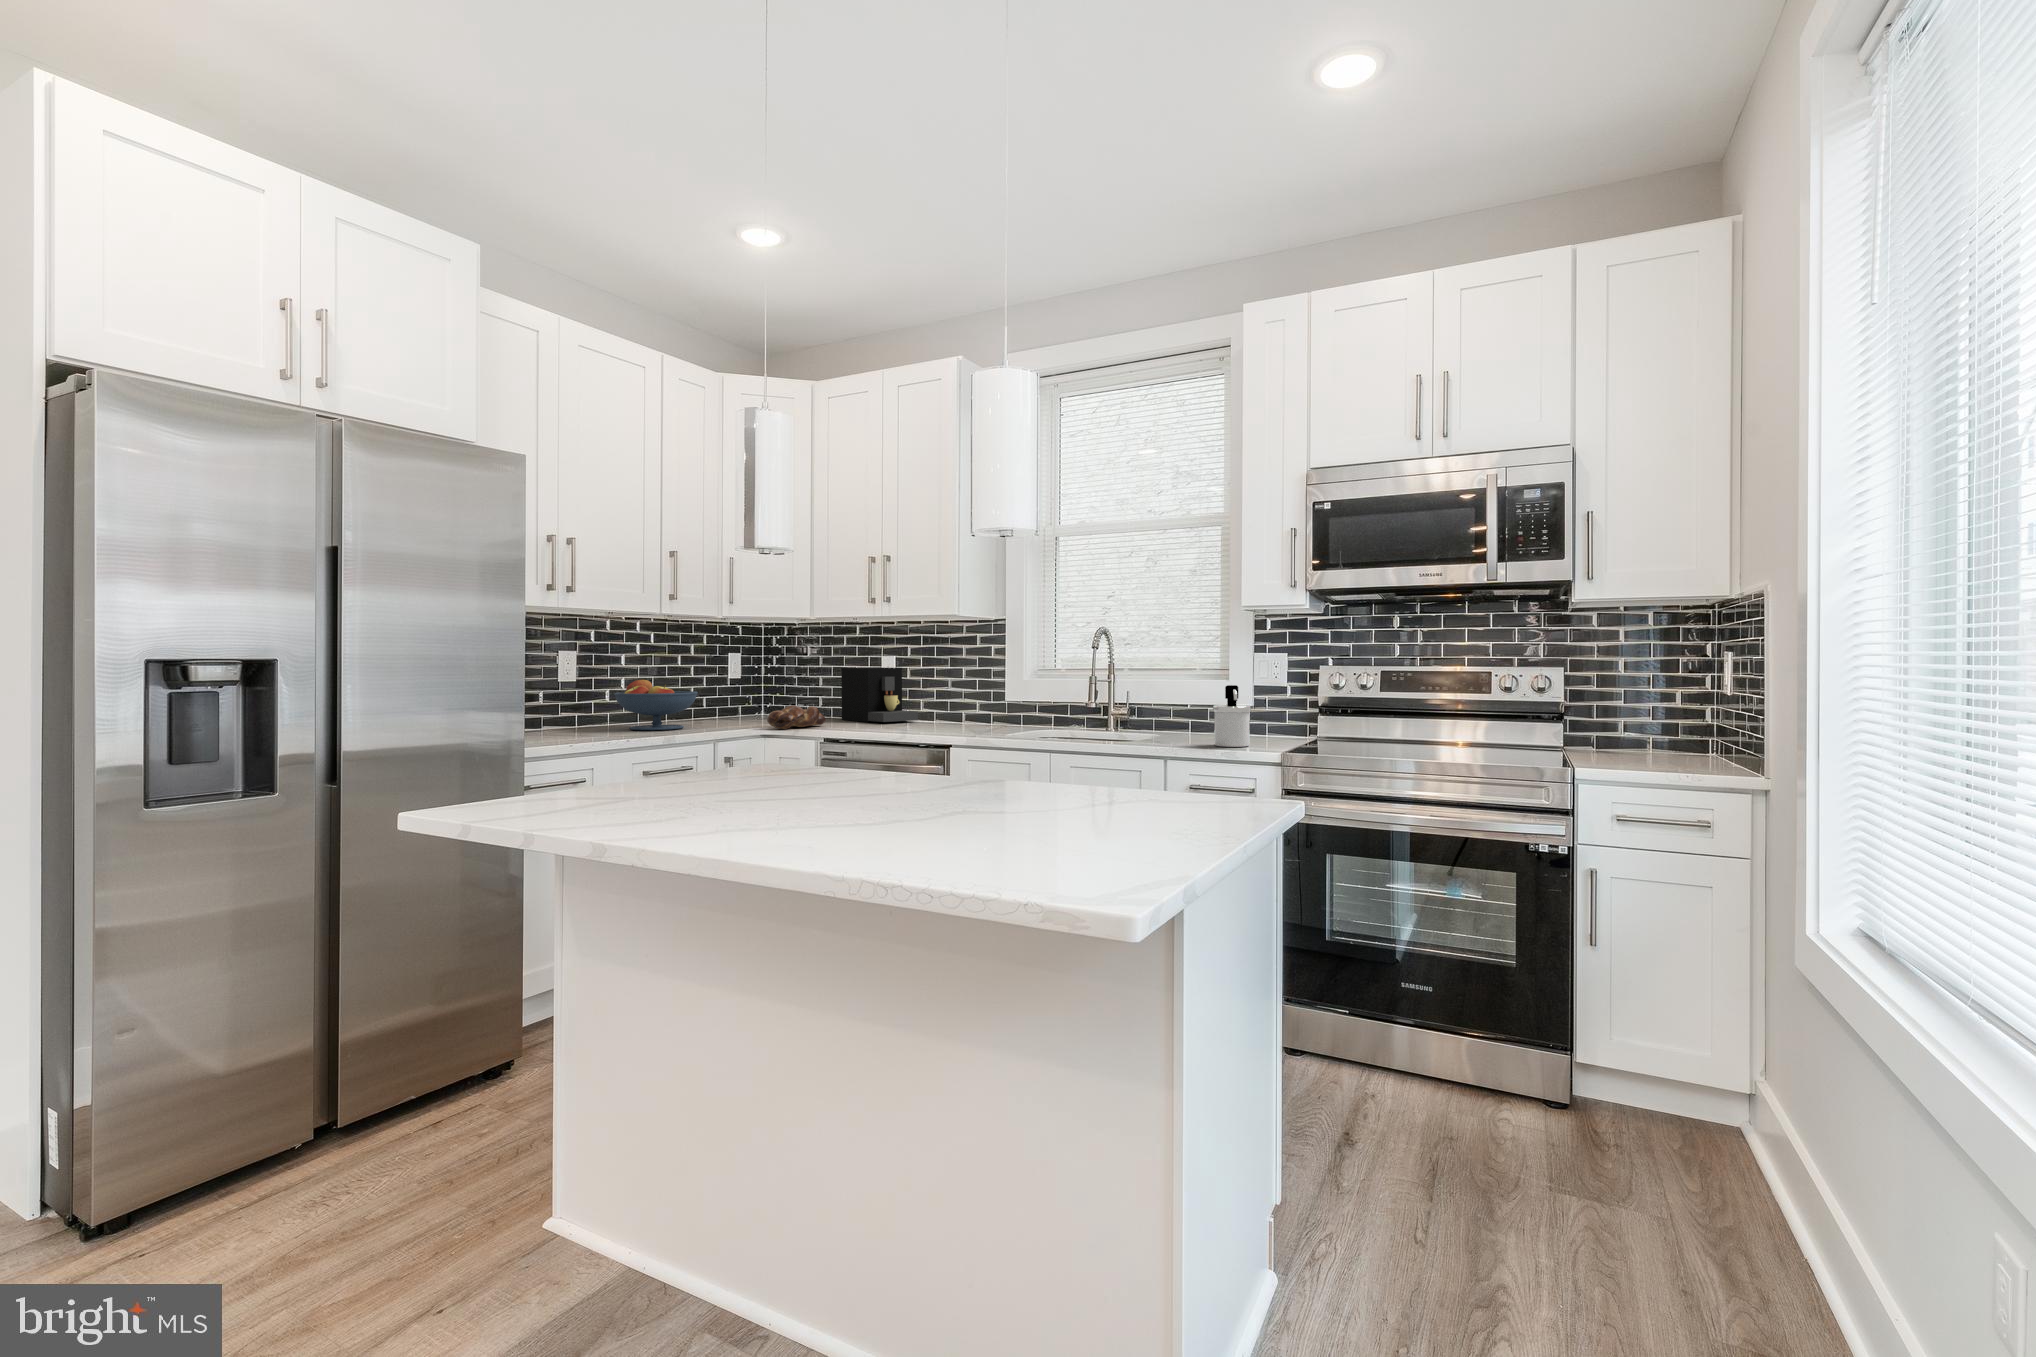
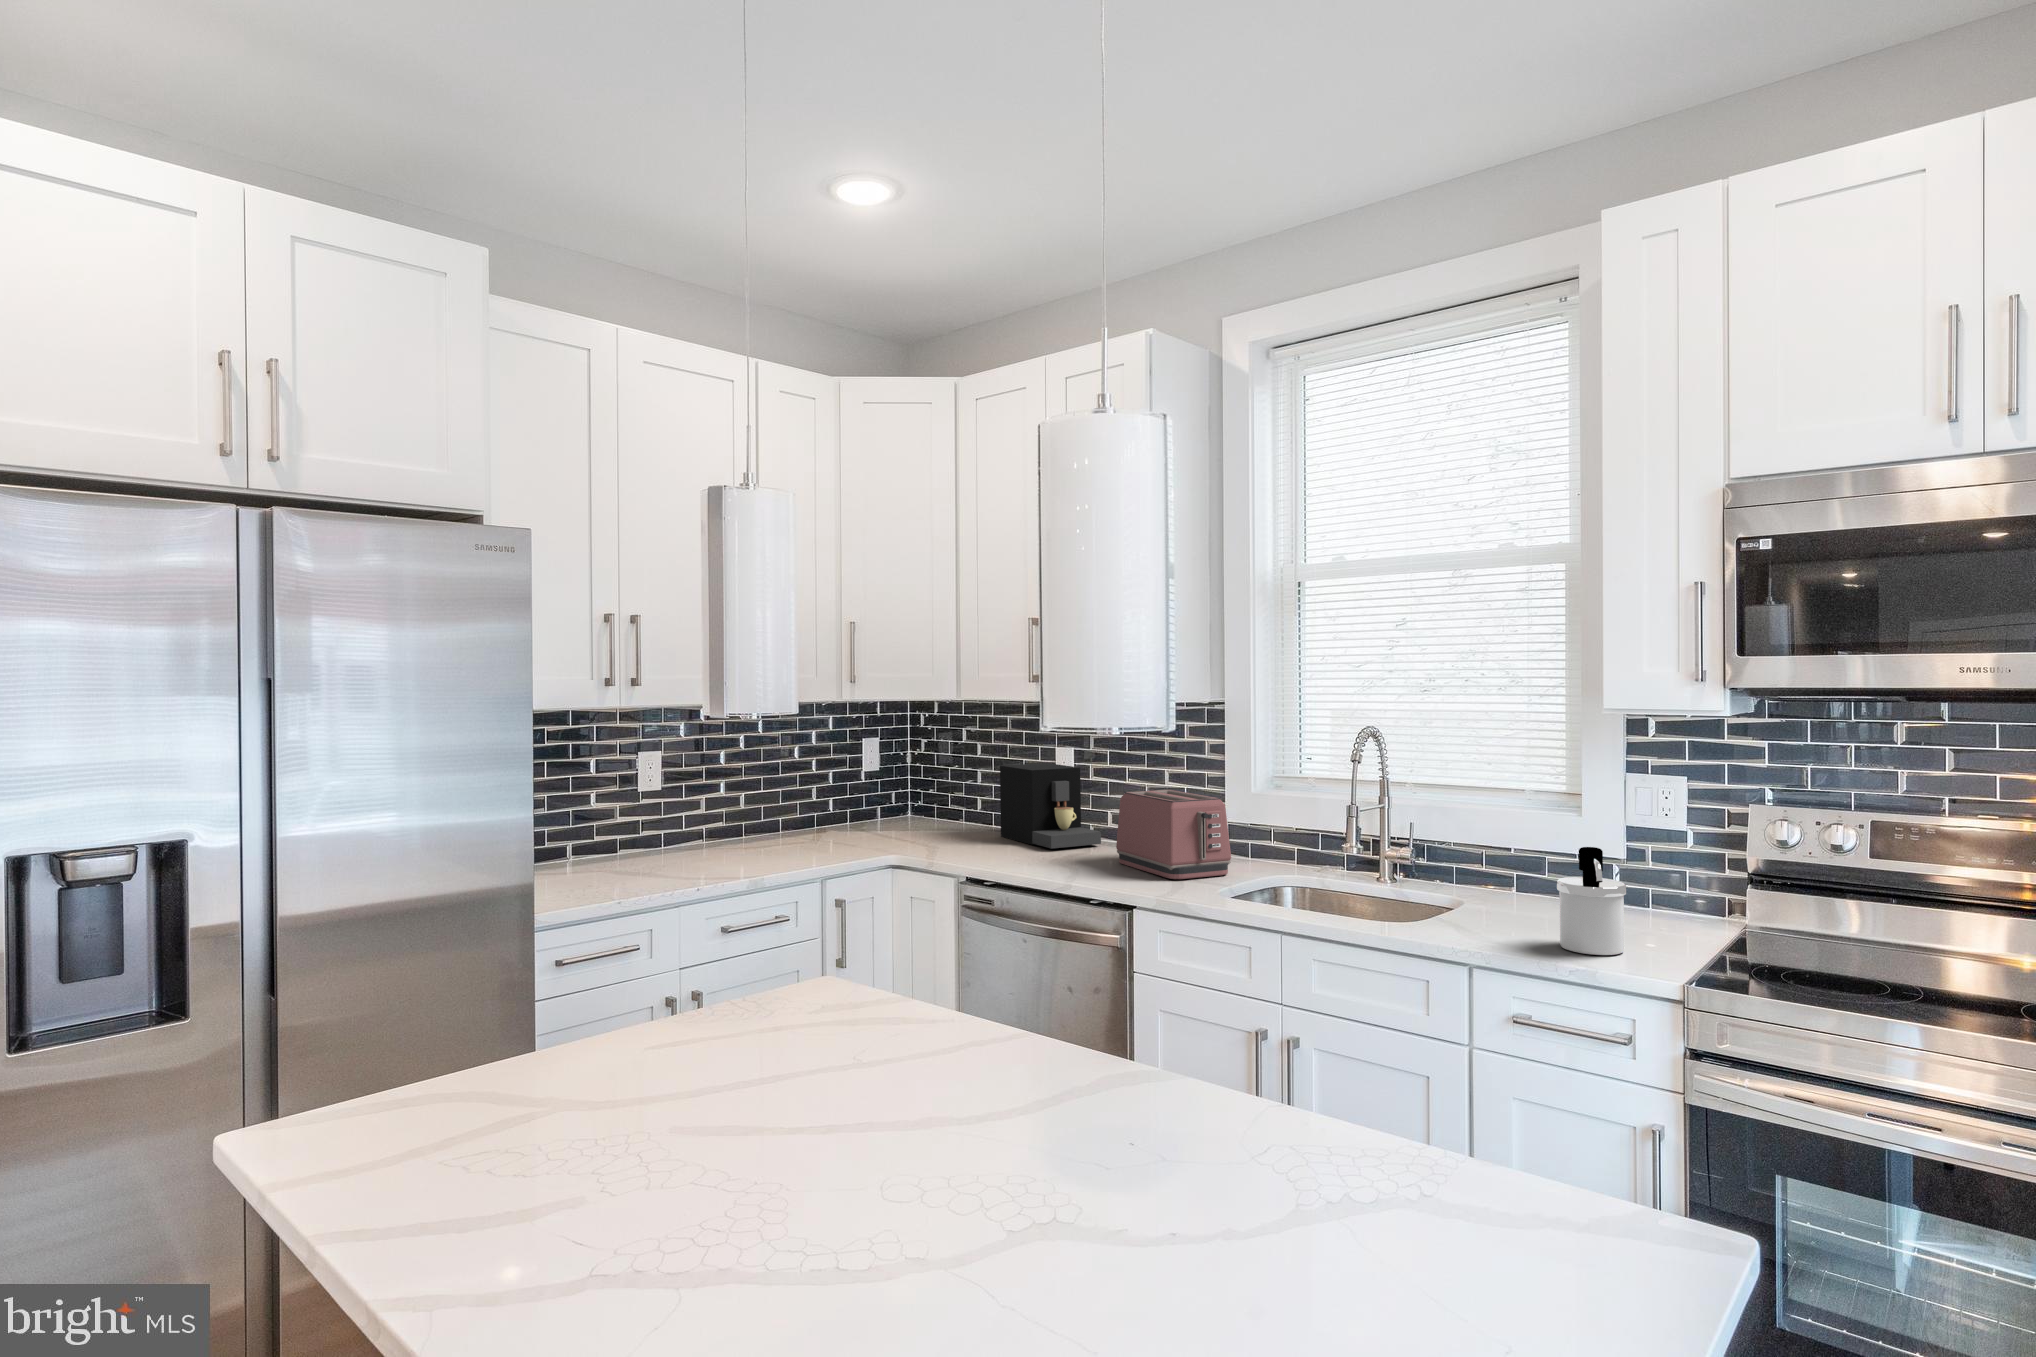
toaster: none [932,677,1012,731] -> present [1116,790,1231,879]
fruit bowl: present [614,680,698,730] -> none [699,788,806,860]
bread loaf: present [767,705,825,729] -> none [891,826,971,862]

